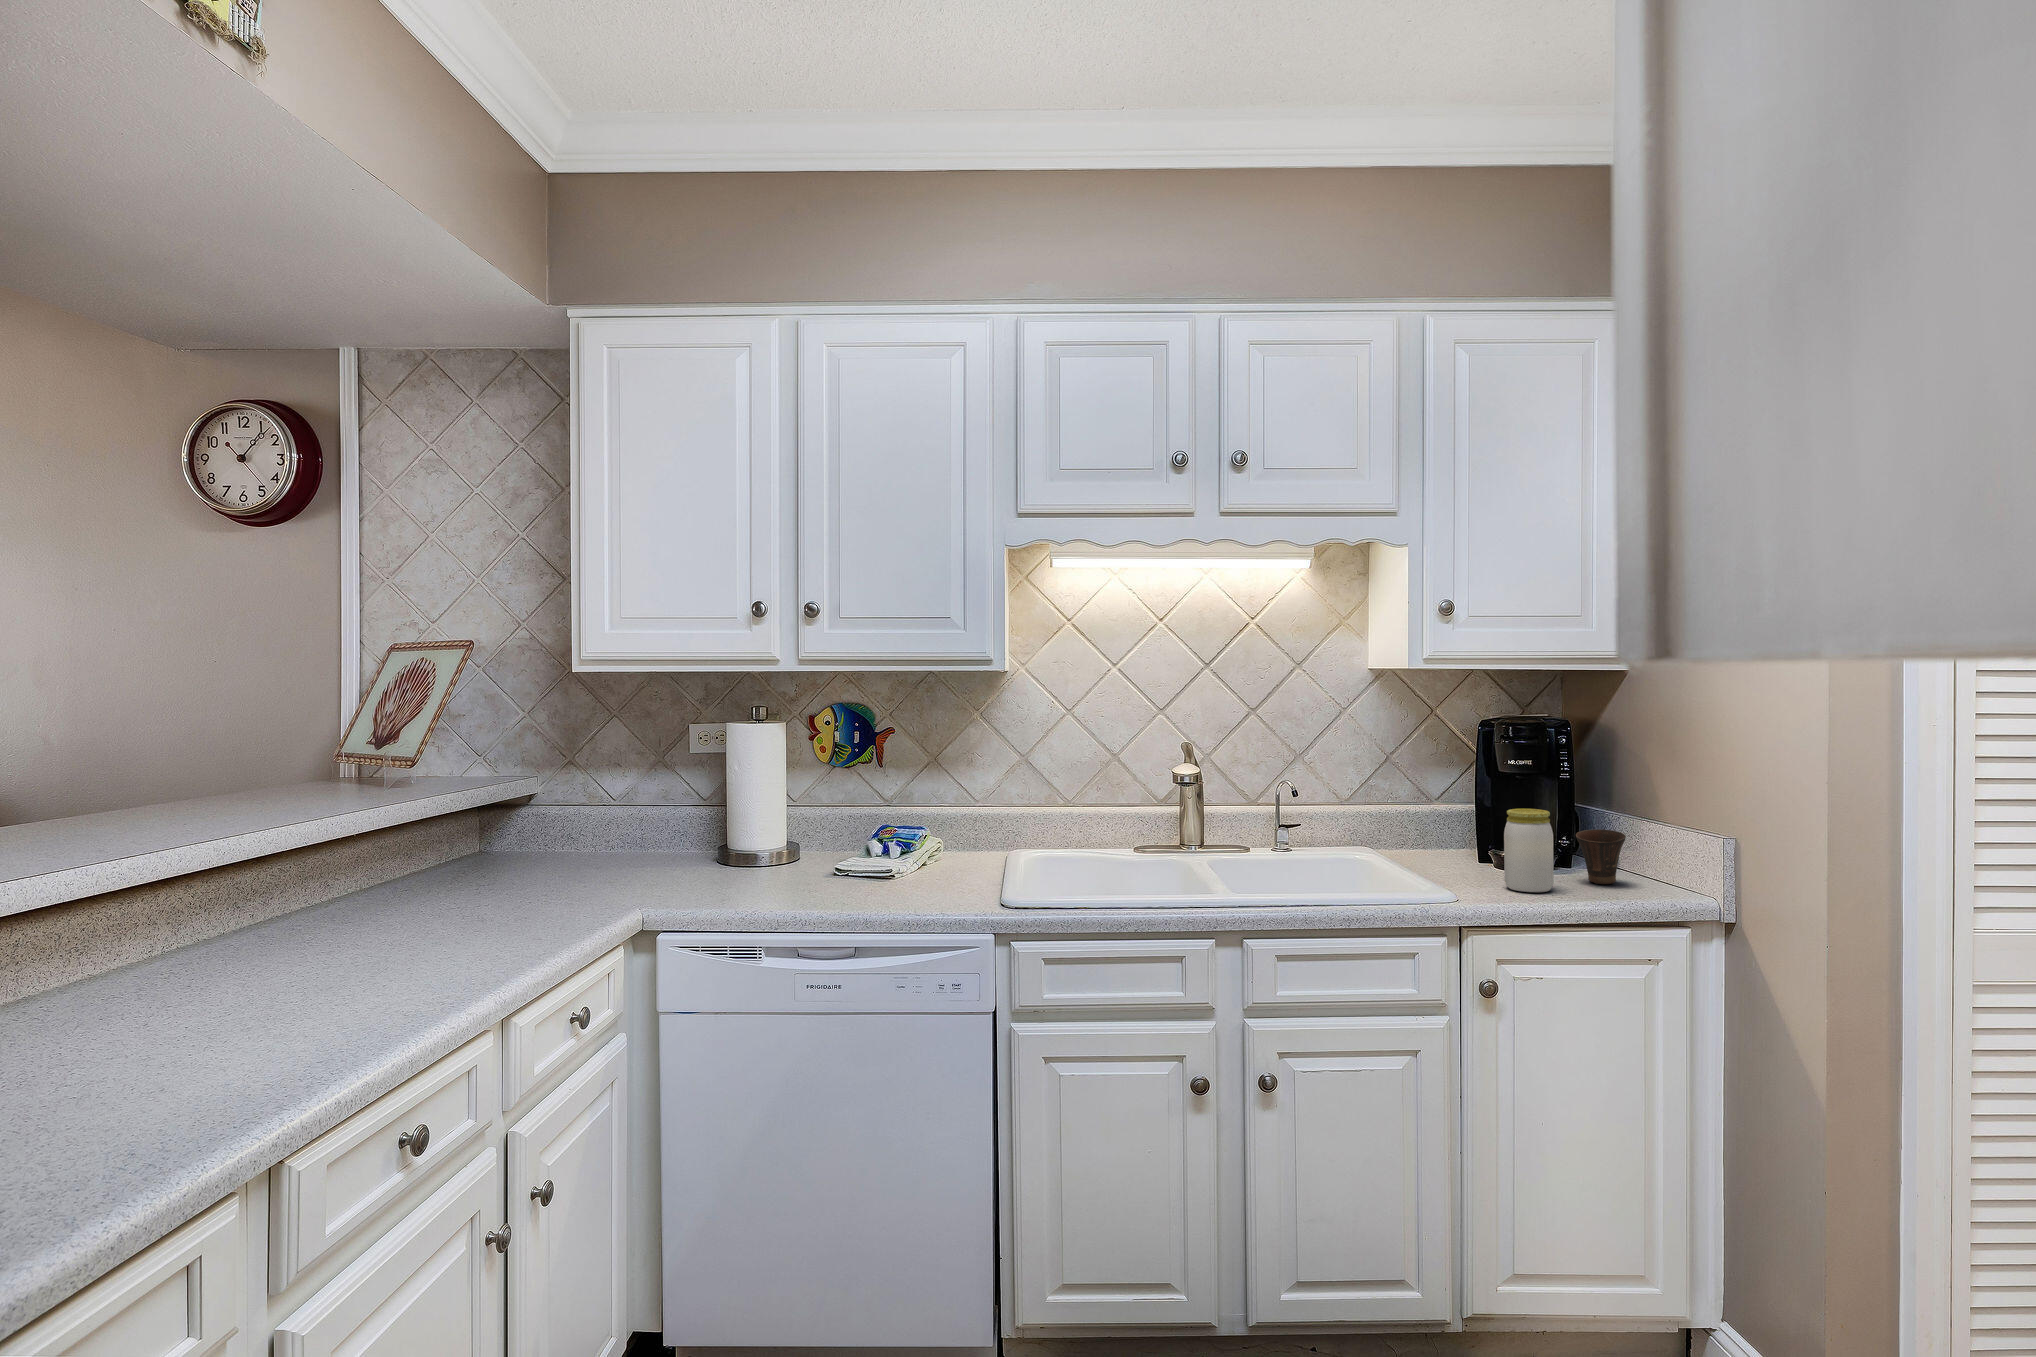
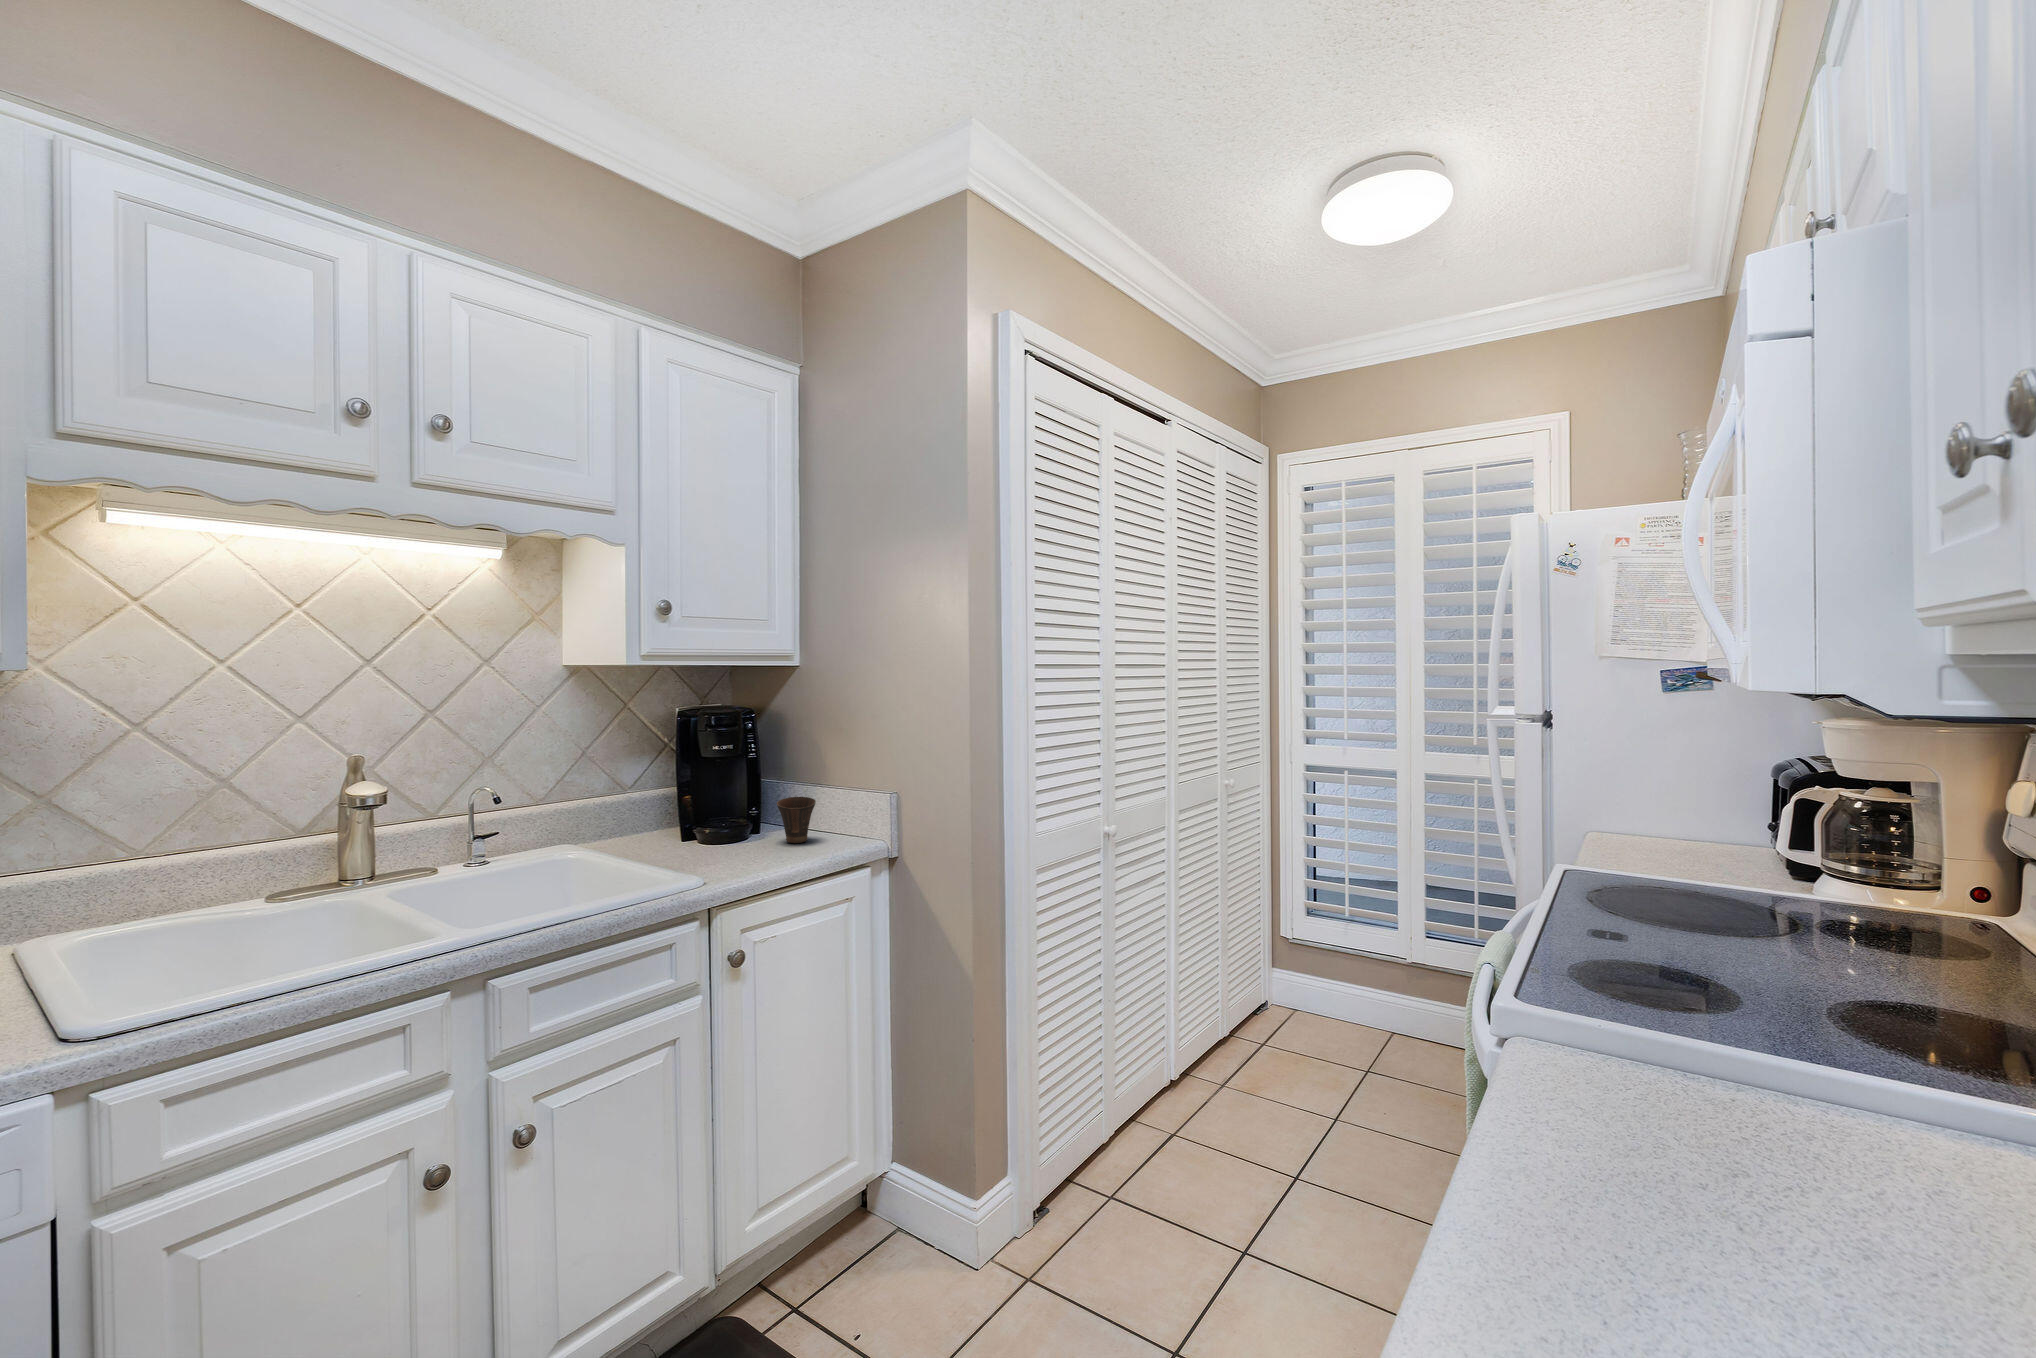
jar: present [1504,809,1554,892] -> none [728,787,771,862]

